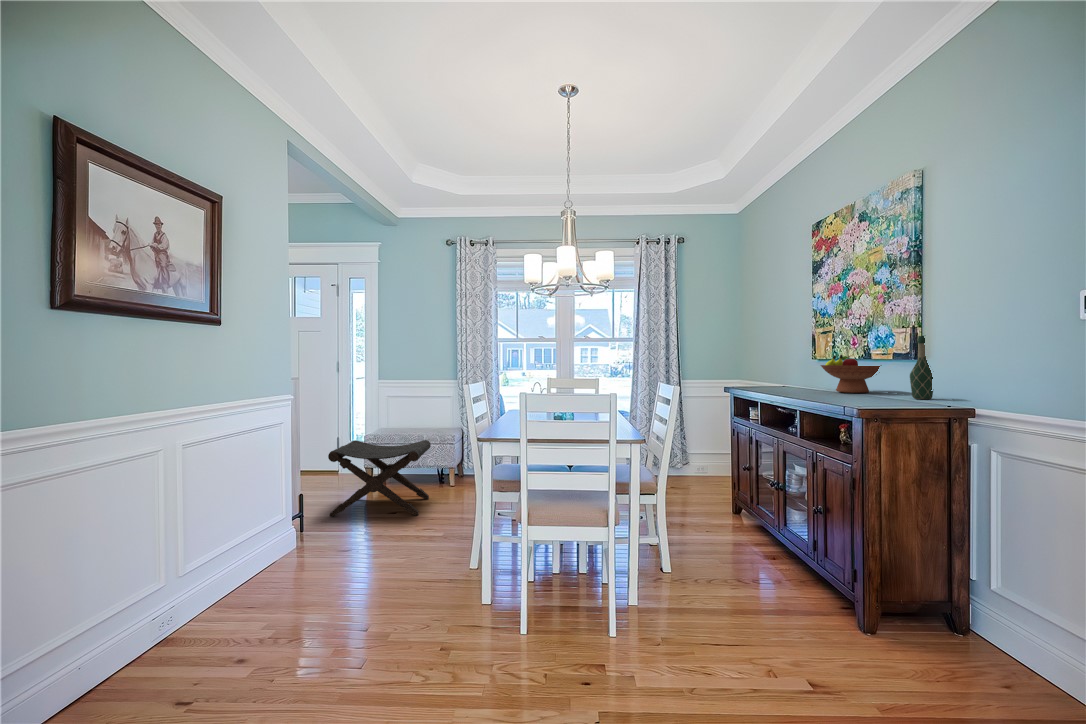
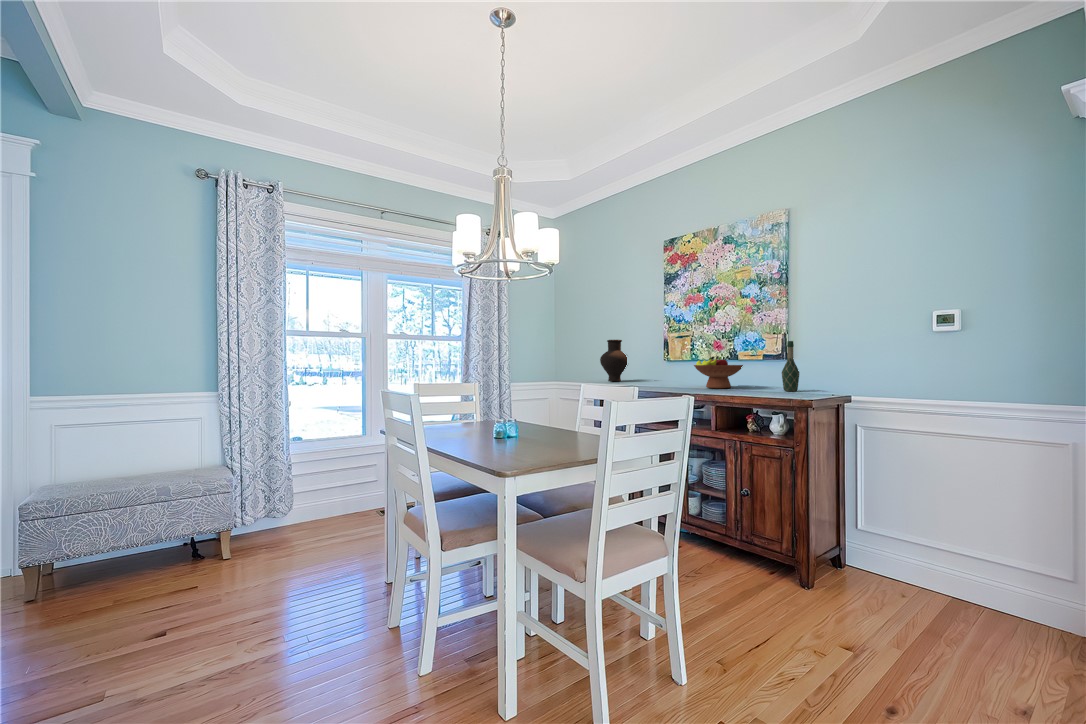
vase: none [761,337,795,382] -> present [600,340,628,382]
footstool: present [328,440,431,517] -> none [44,485,241,656]

